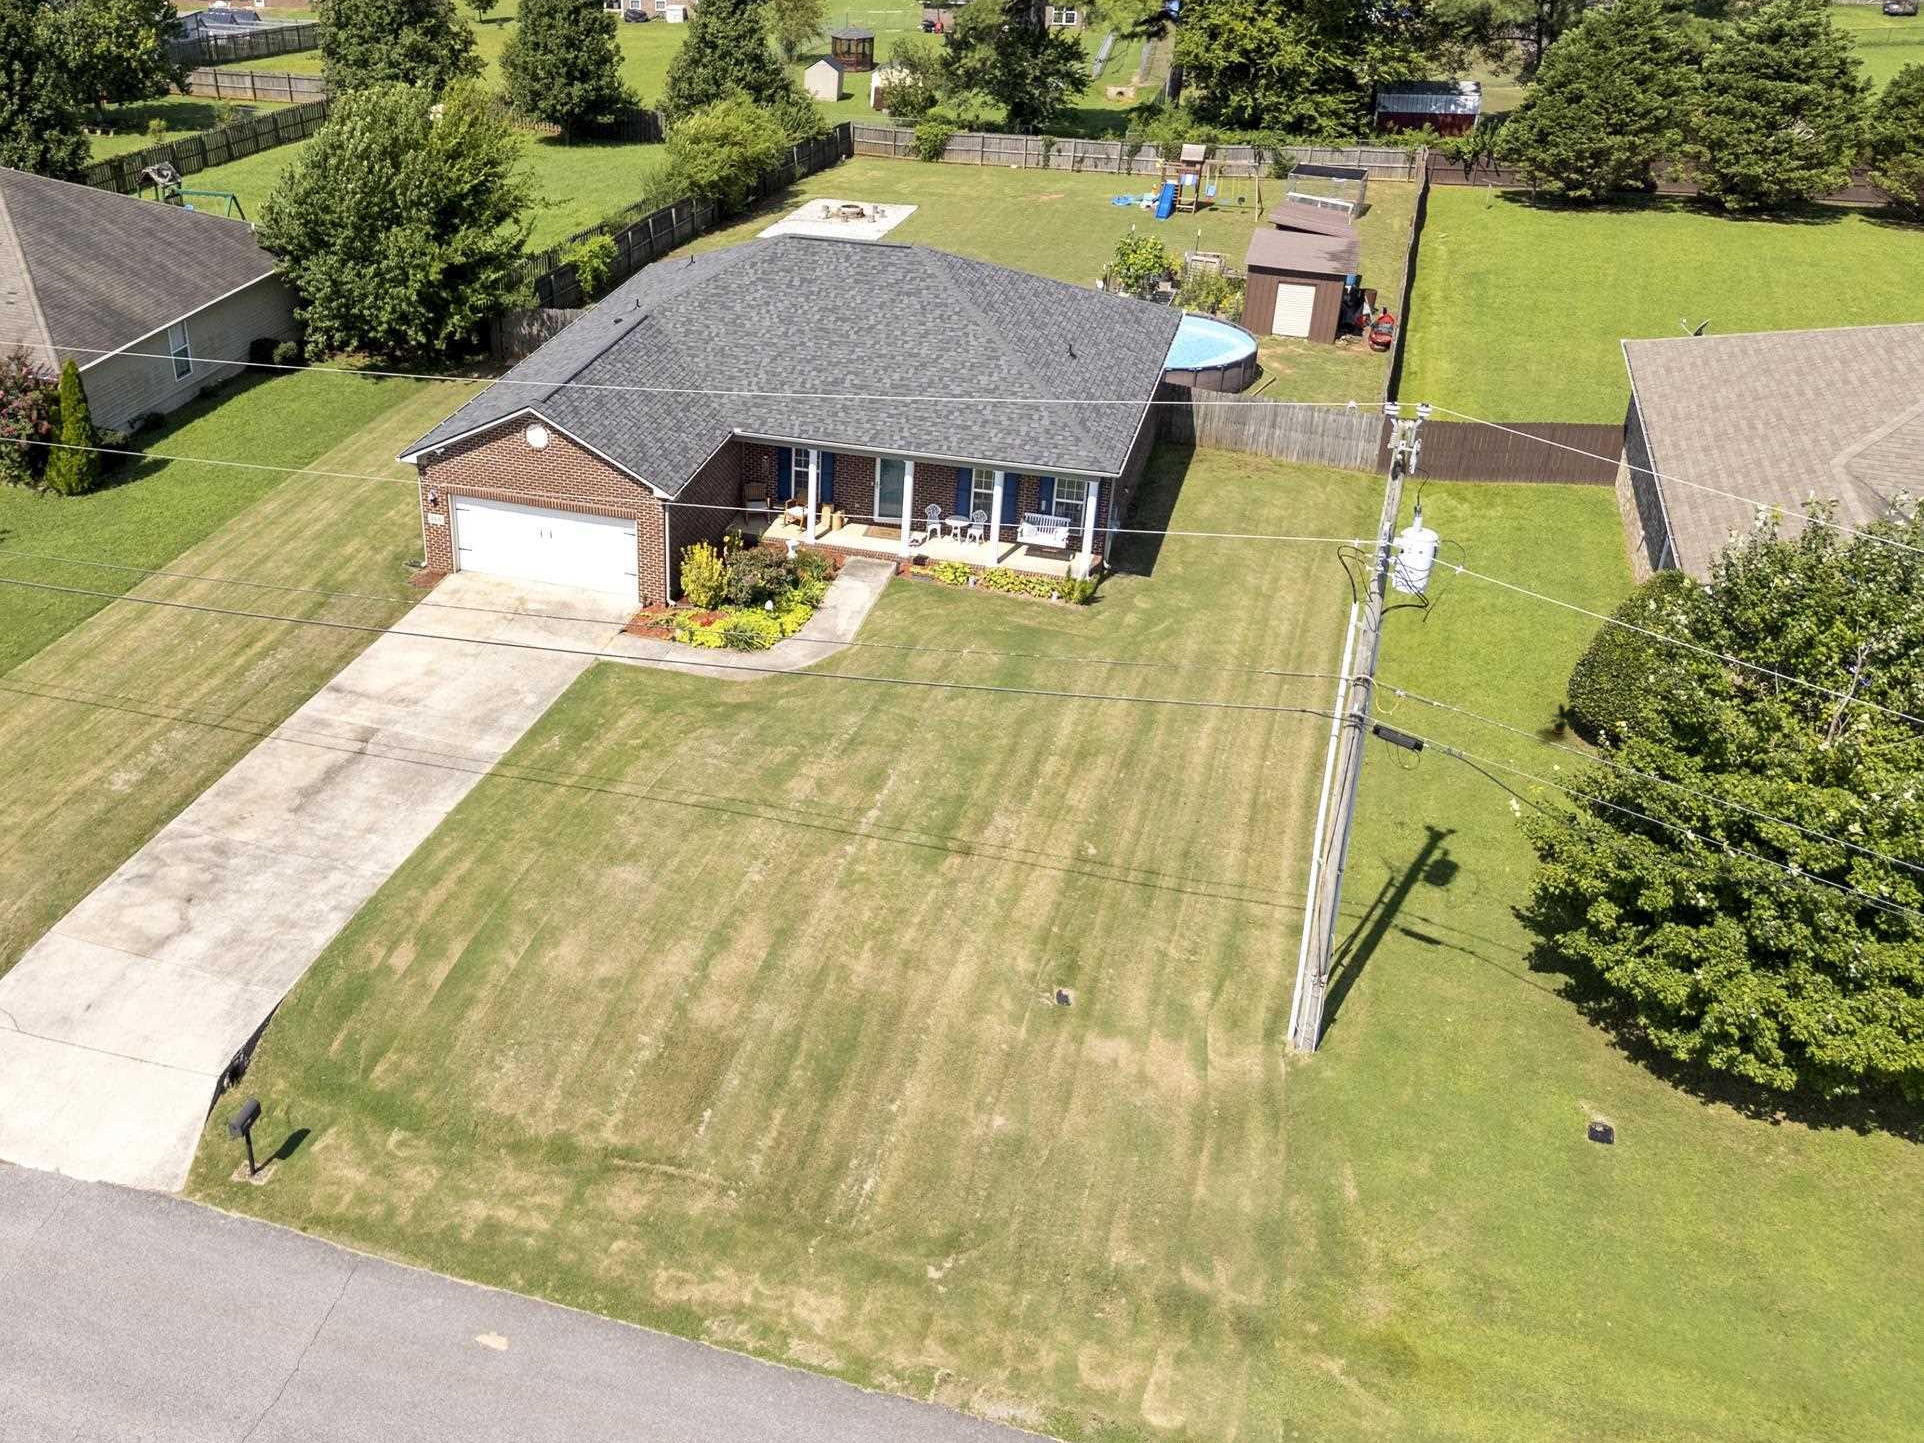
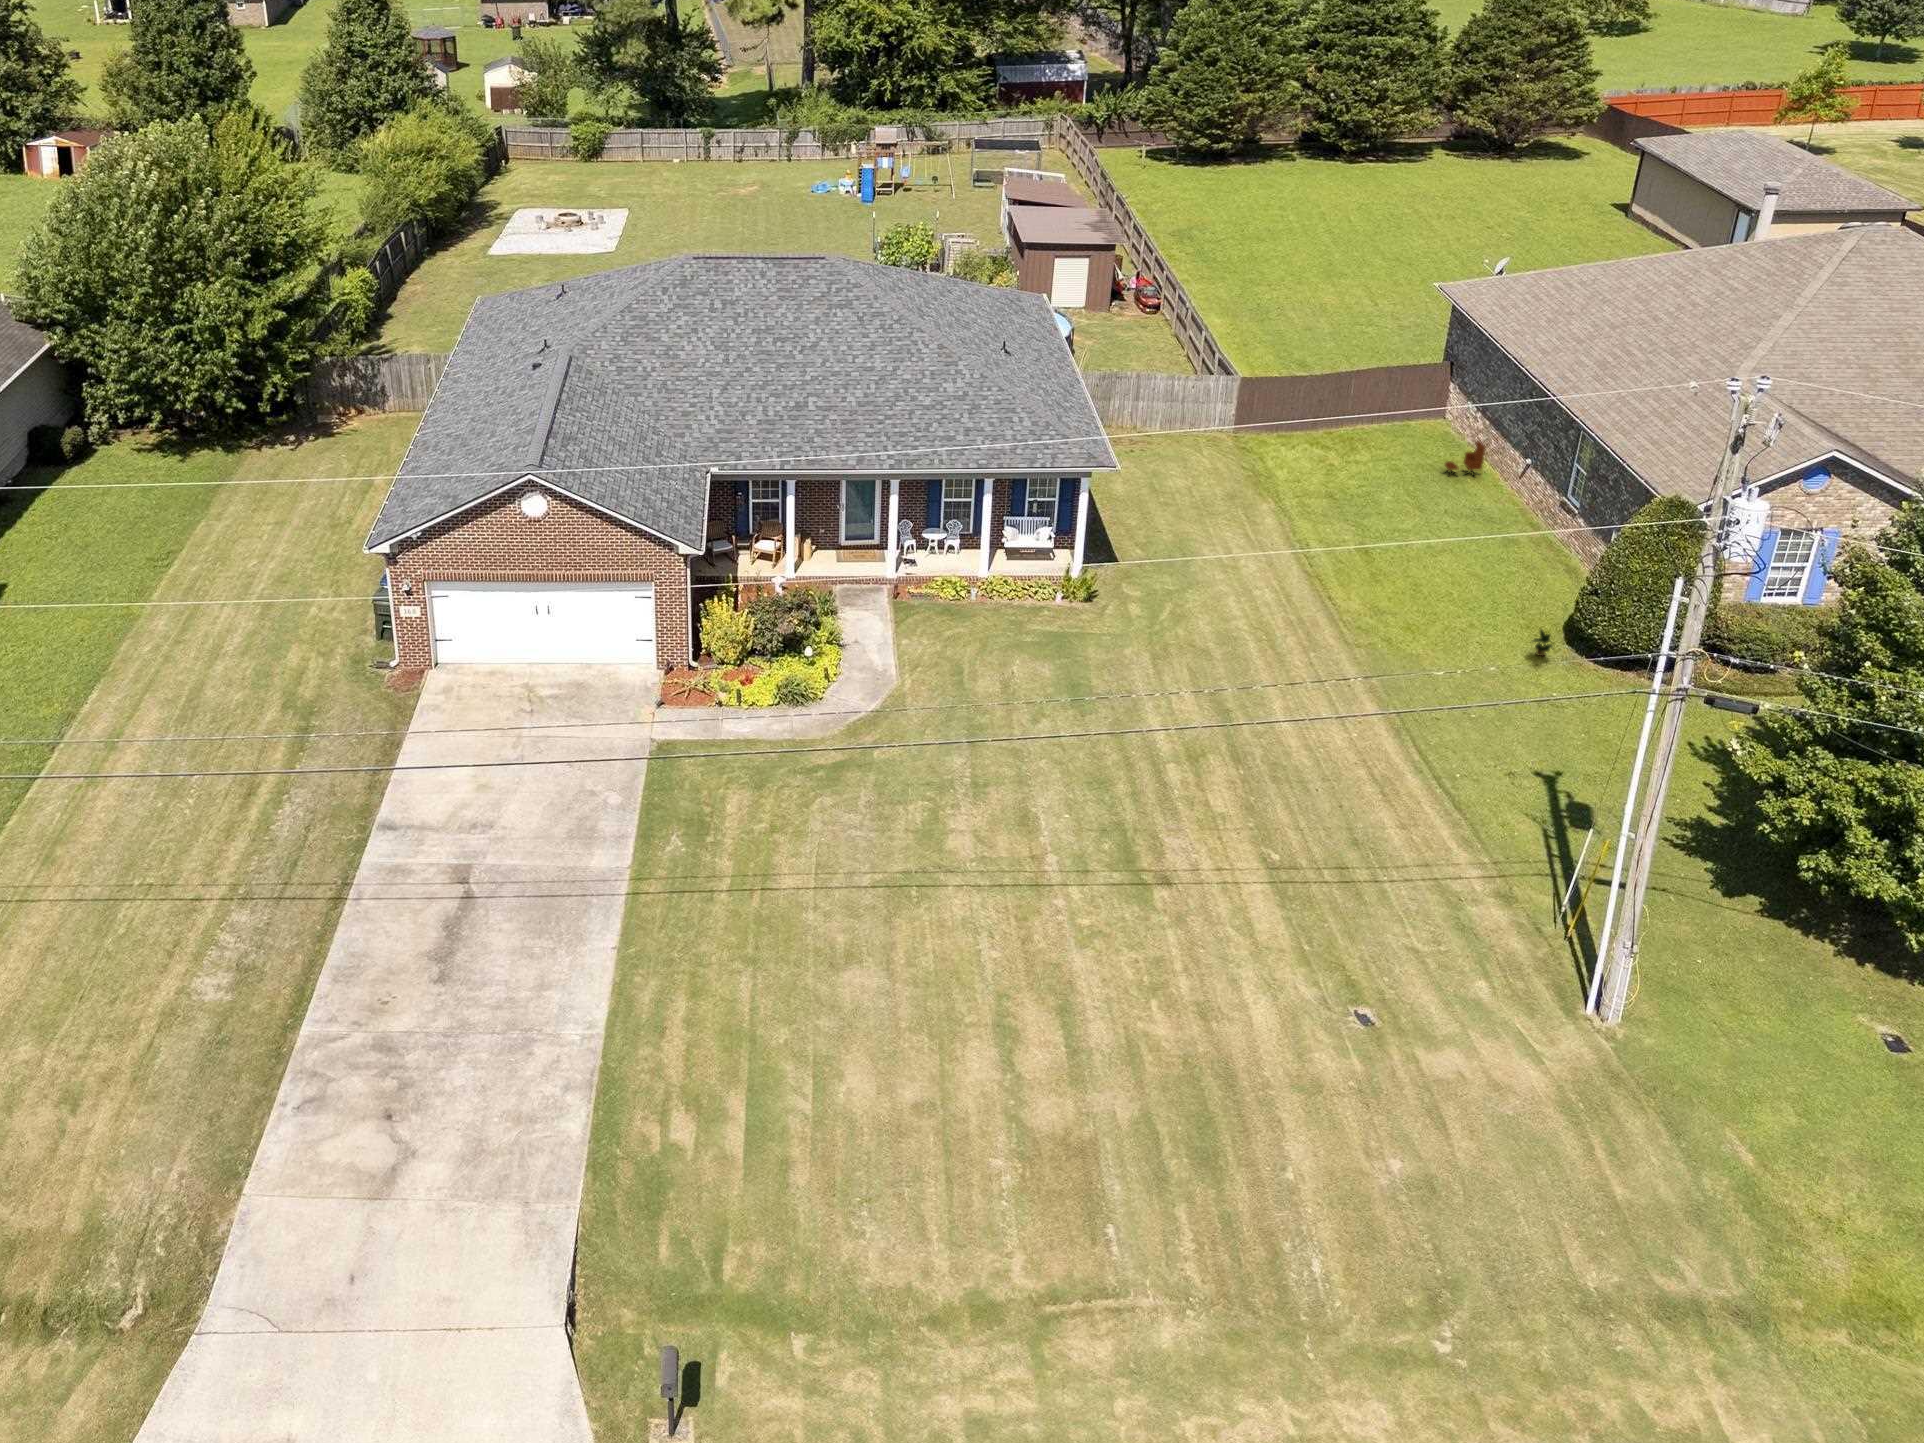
lounge chair: none [1579,511,1632,551] -> present [1445,441,1485,474]

